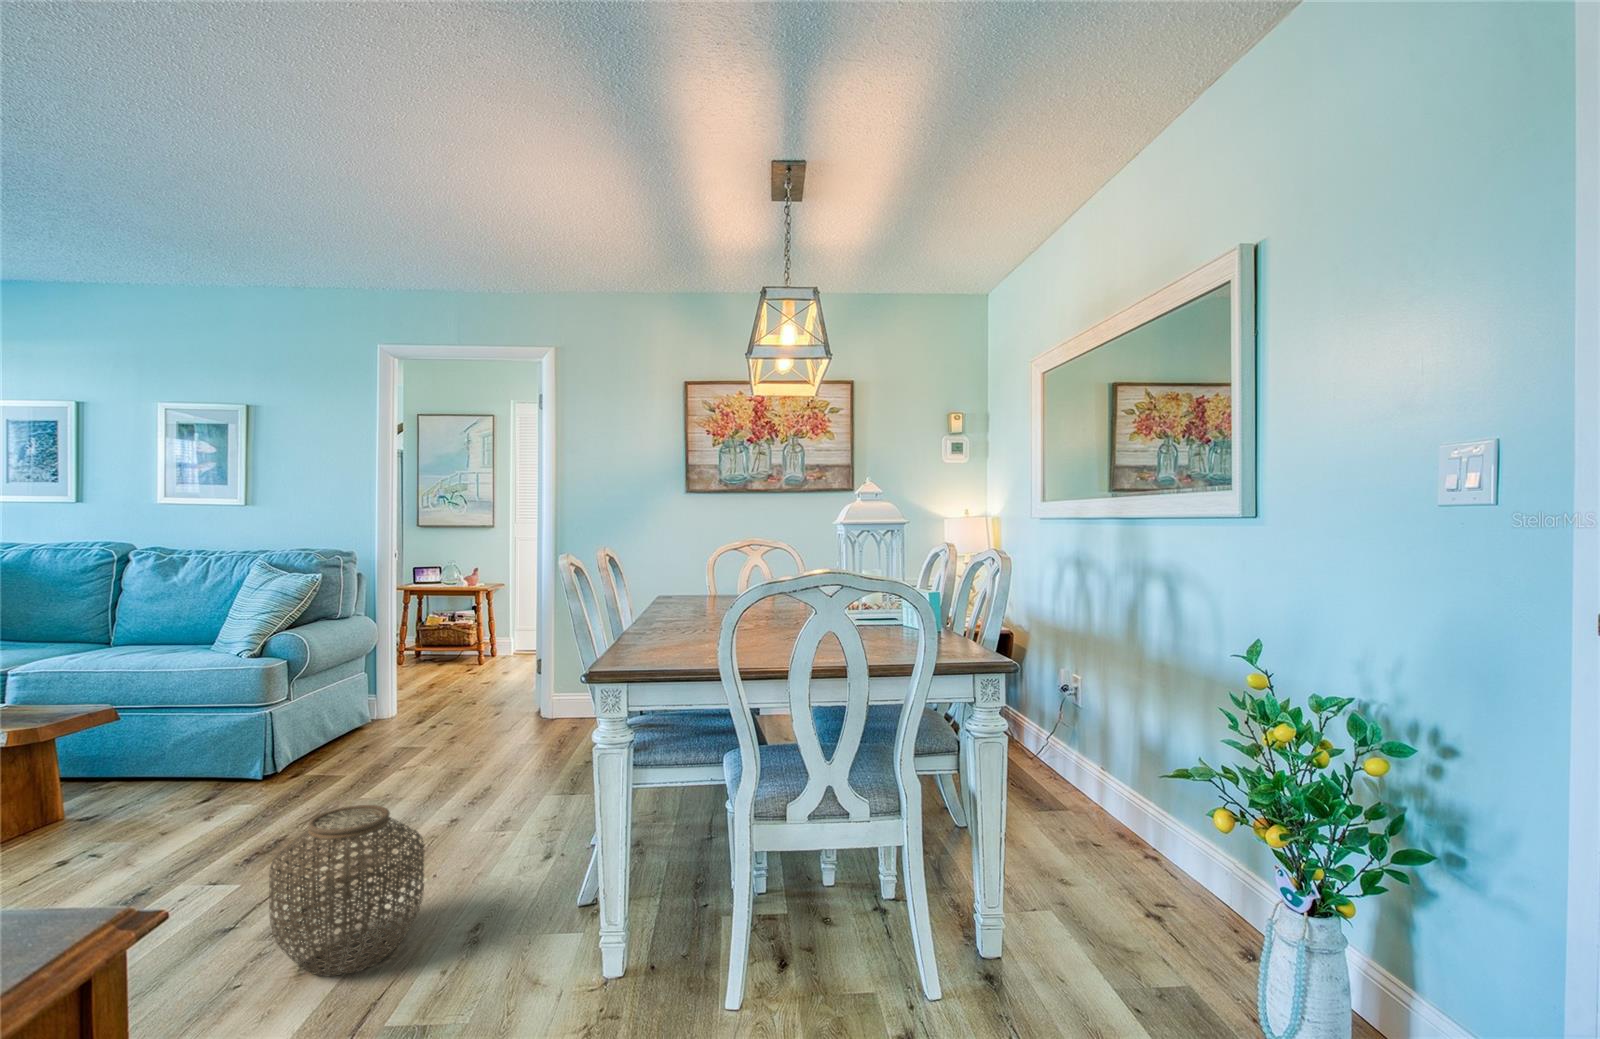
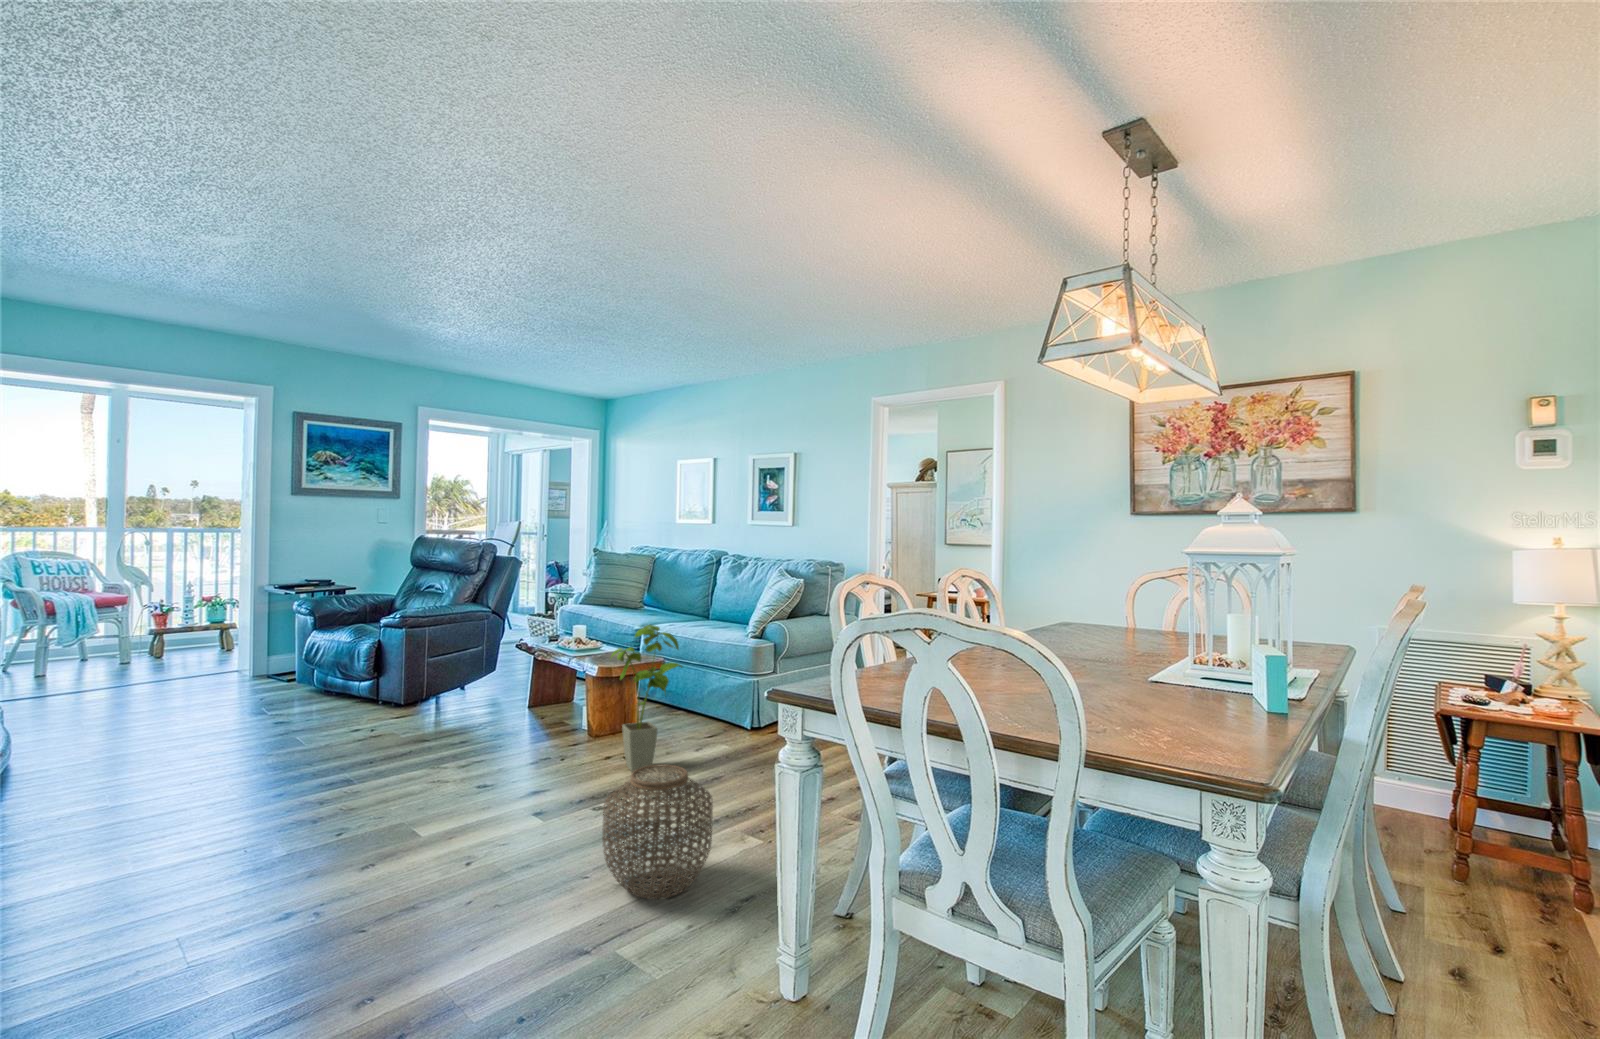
house plant: none [81,649,220,865] -> present [611,625,682,772]

